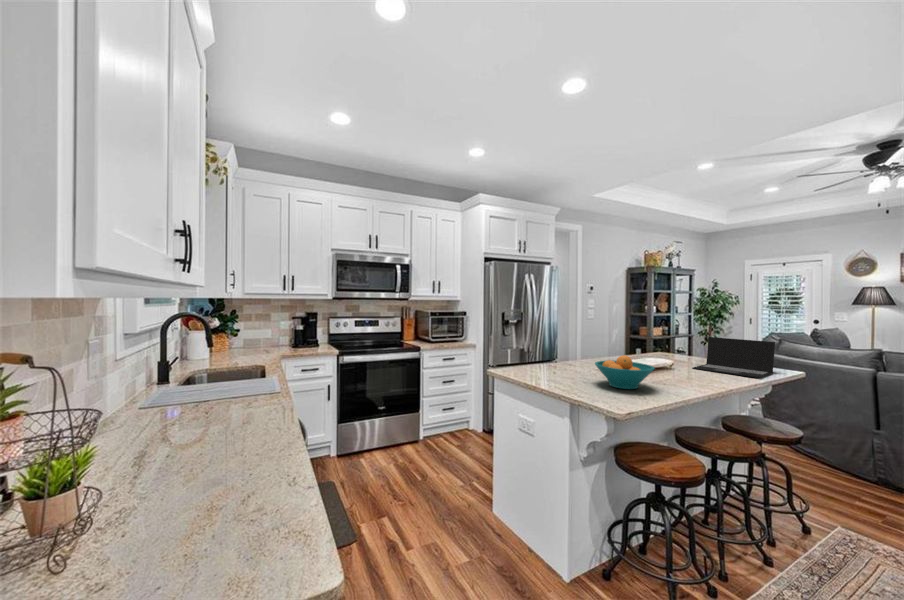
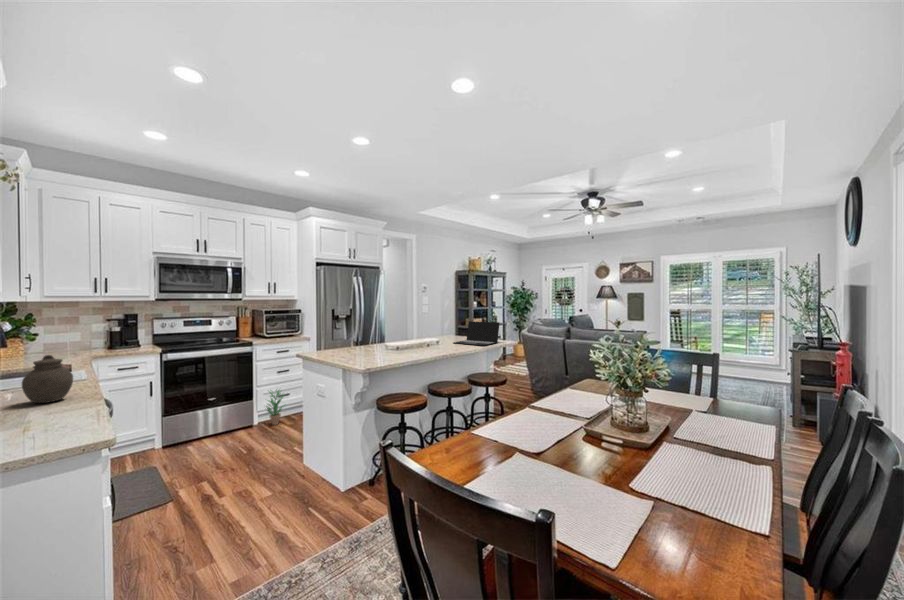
fruit bowl: present [595,355,655,389] -> none [368,334,405,357]
jar: none [221,372,273,438] -> present [22,355,73,403]
potted plant: none [430,401,454,443] -> present [266,390,284,425]

